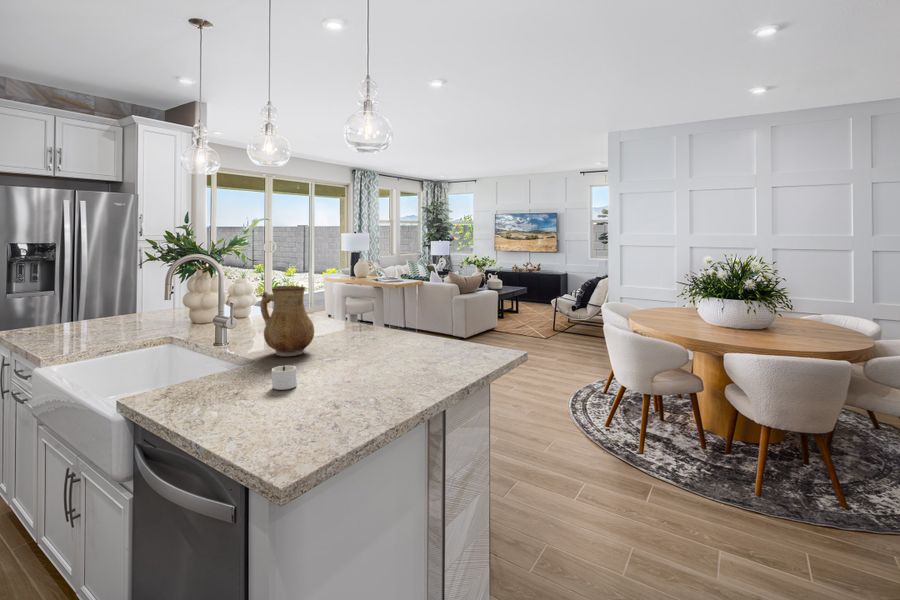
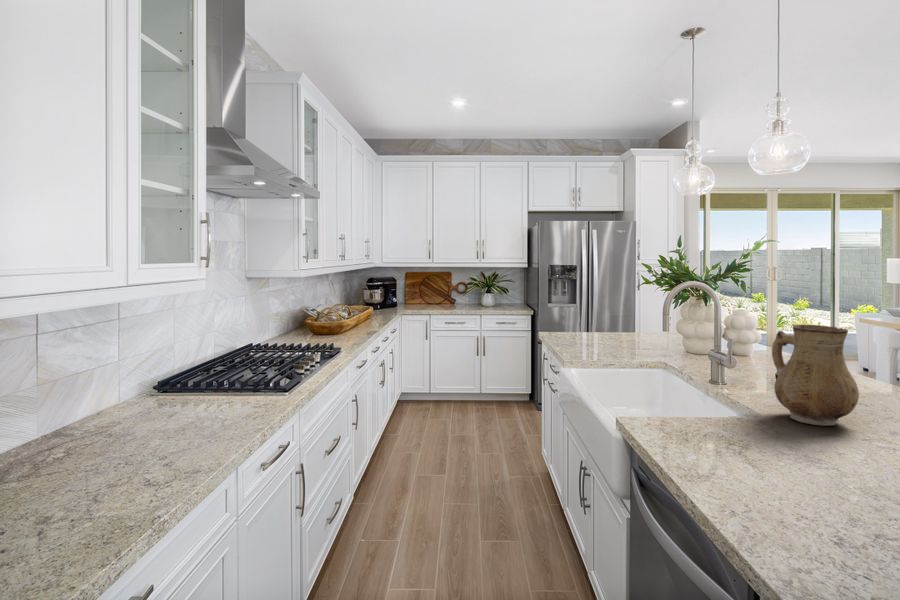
candle: present [272,366,297,390] -> none [792,441,851,480]

